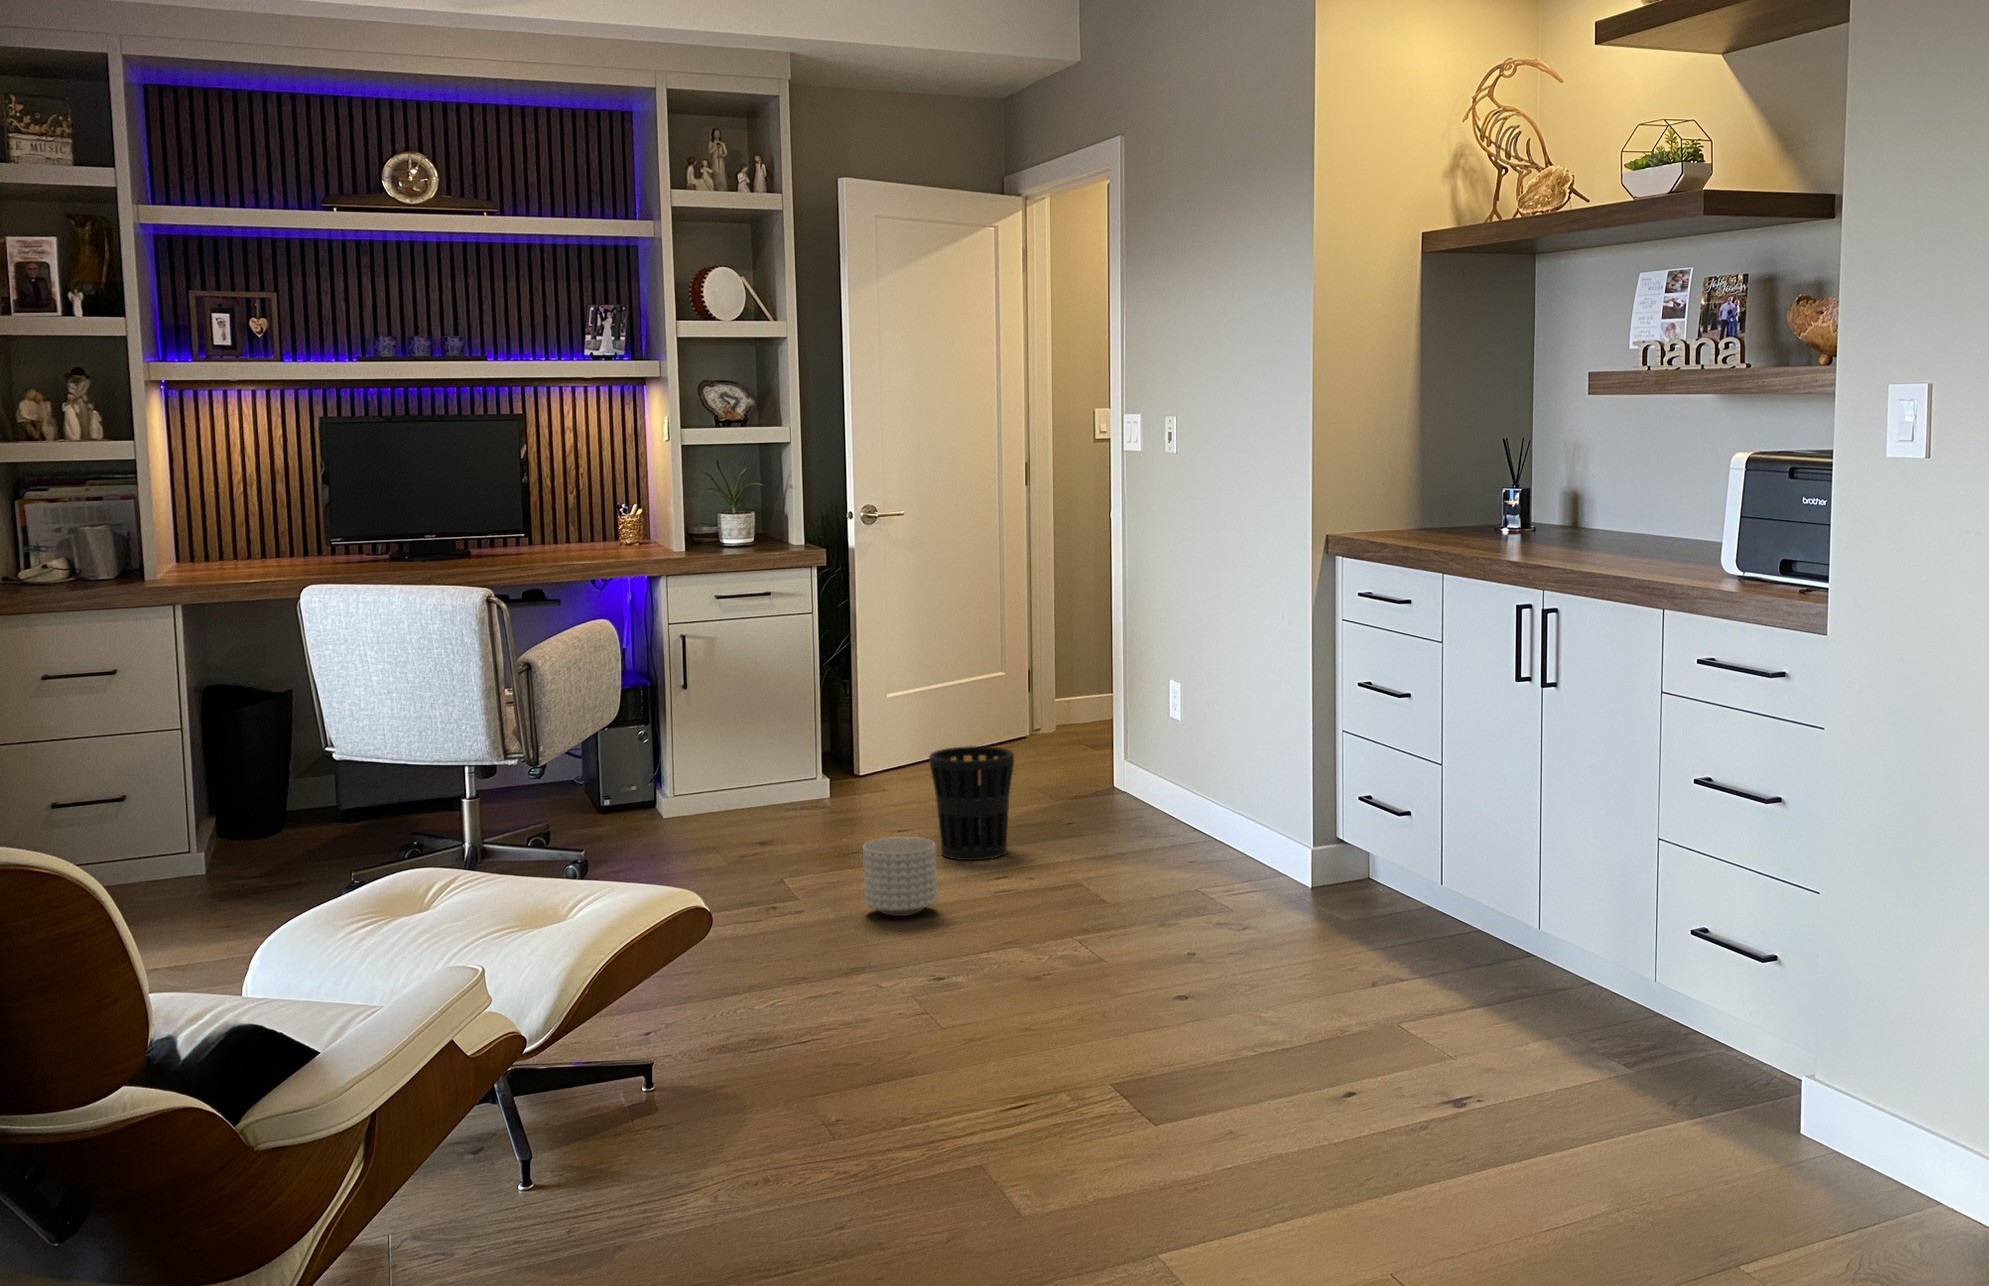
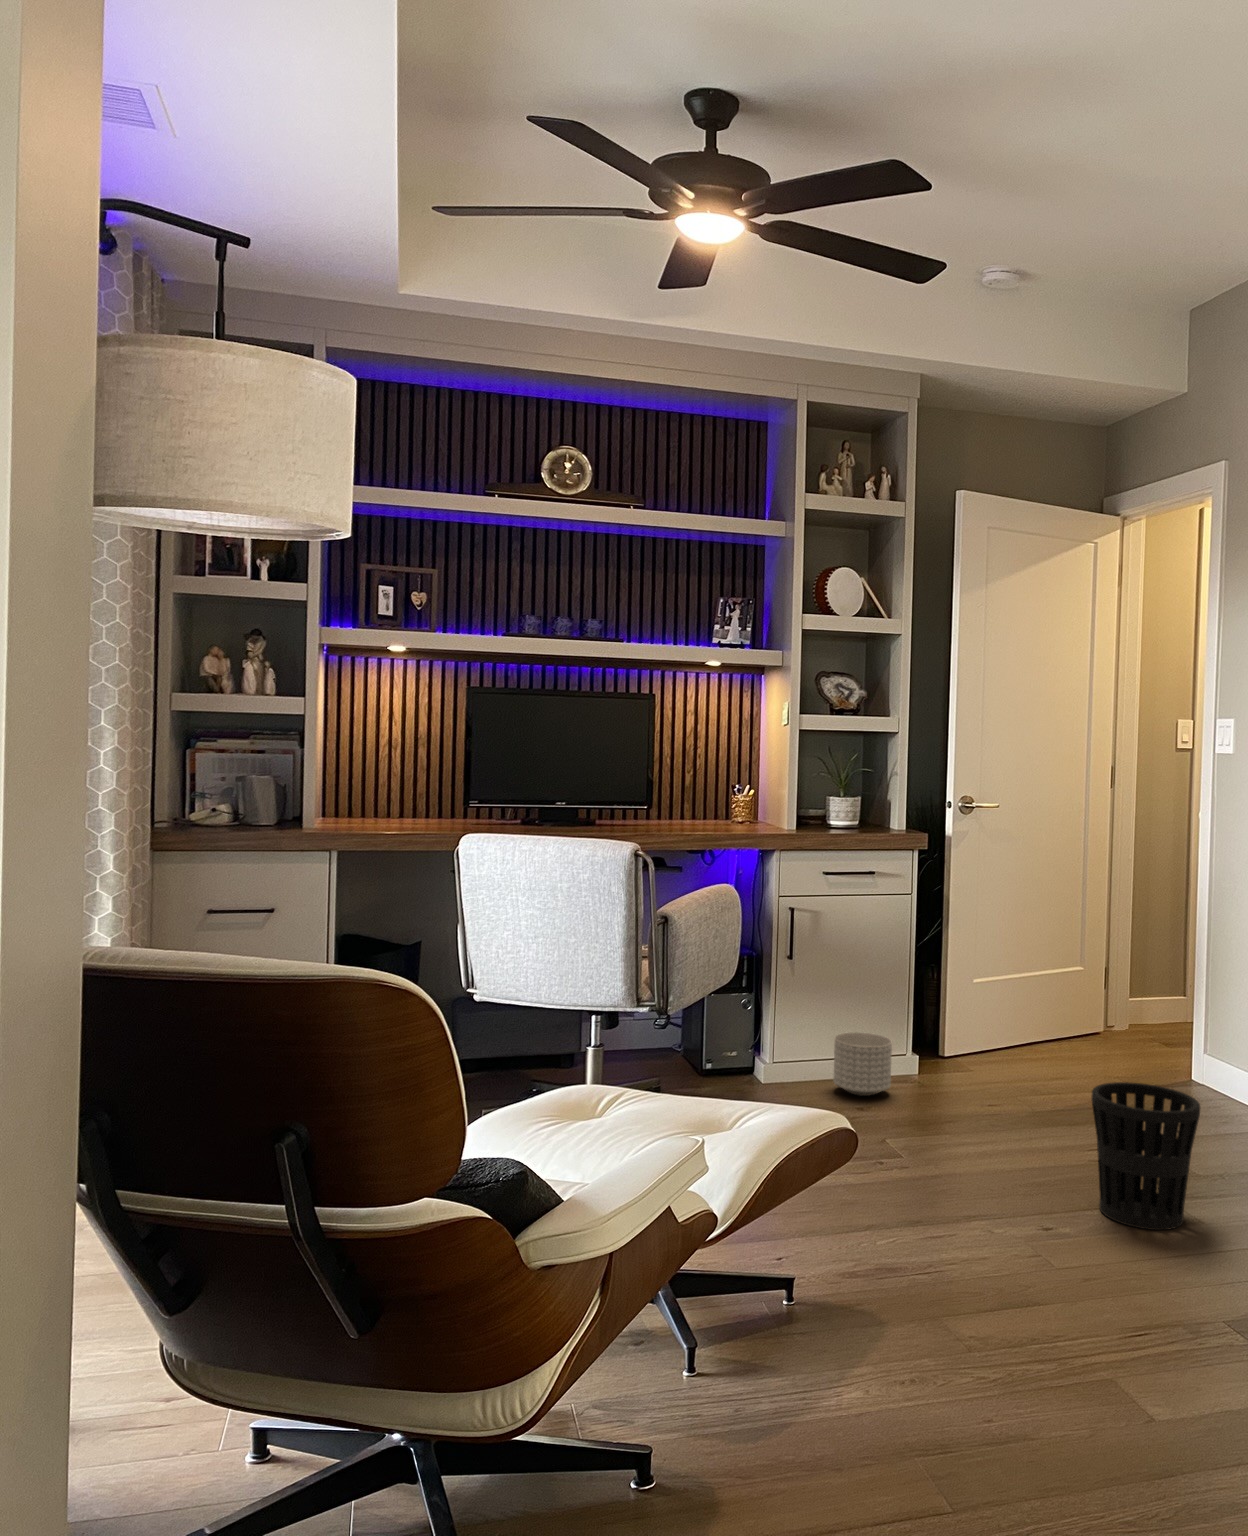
planter: present [863,837,937,916] -> present [833,1032,892,1096]

